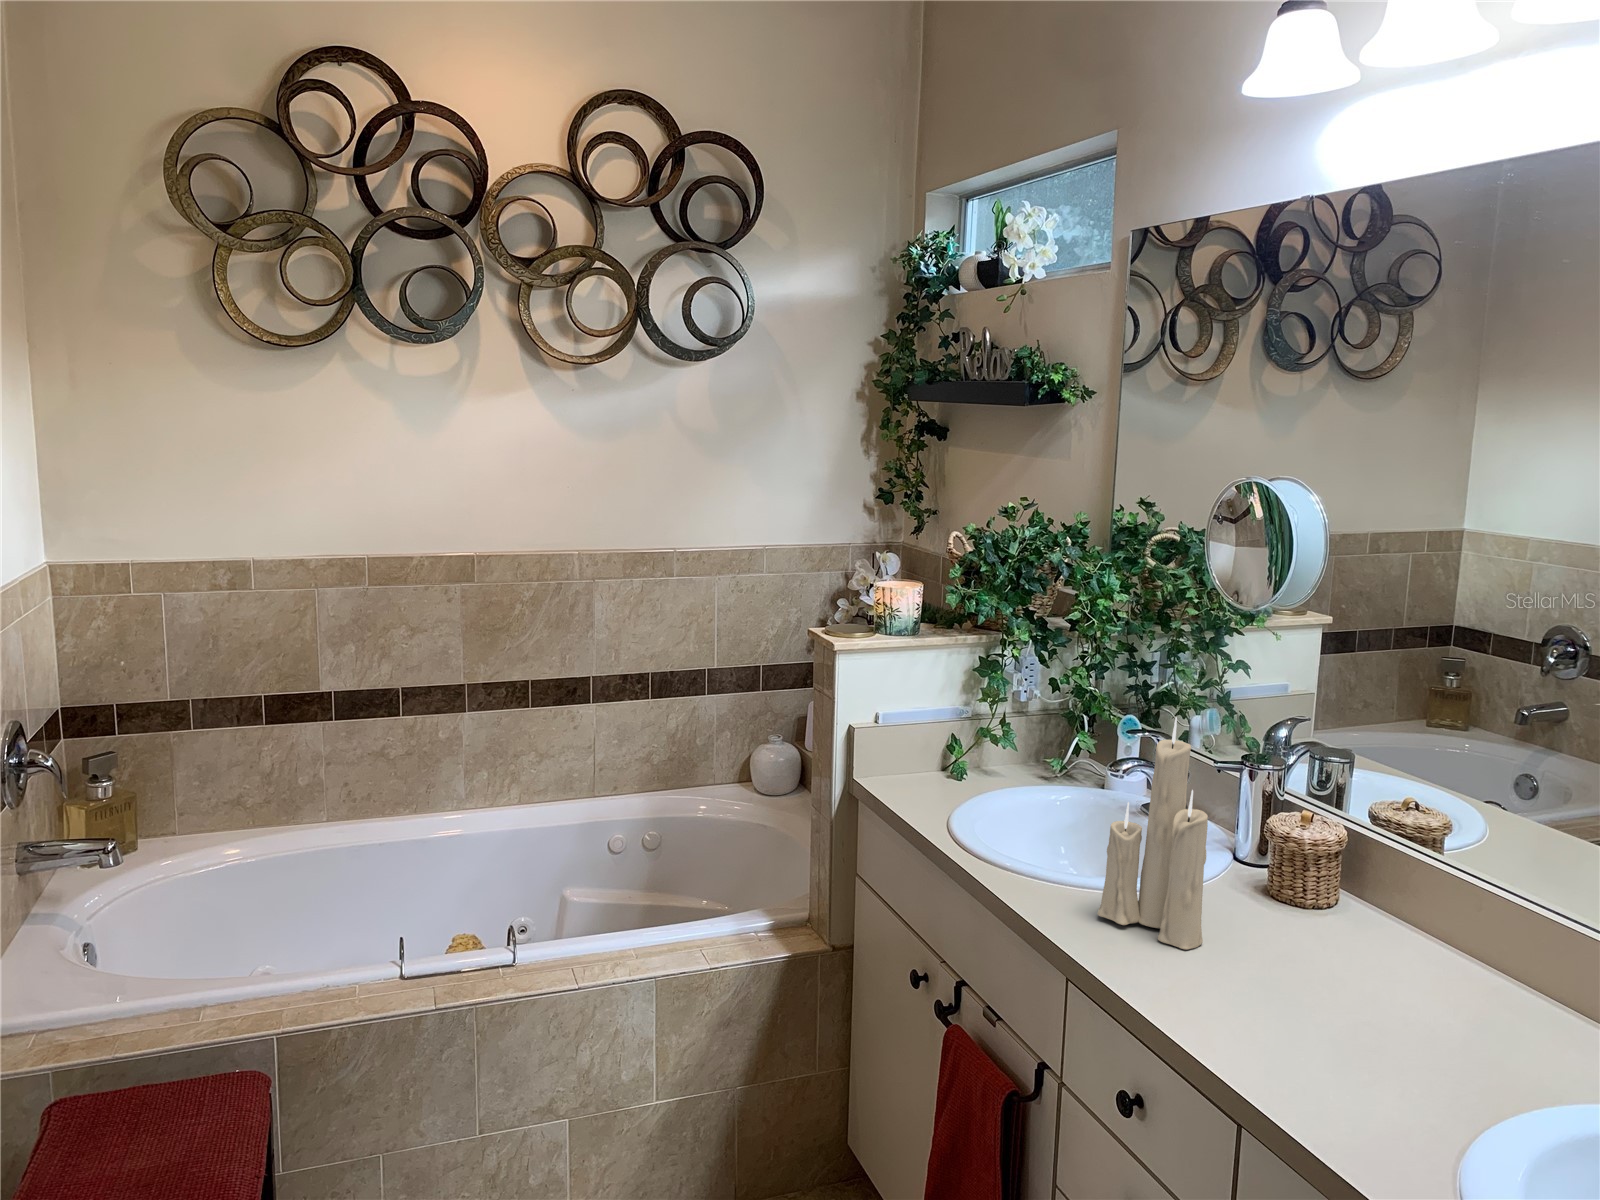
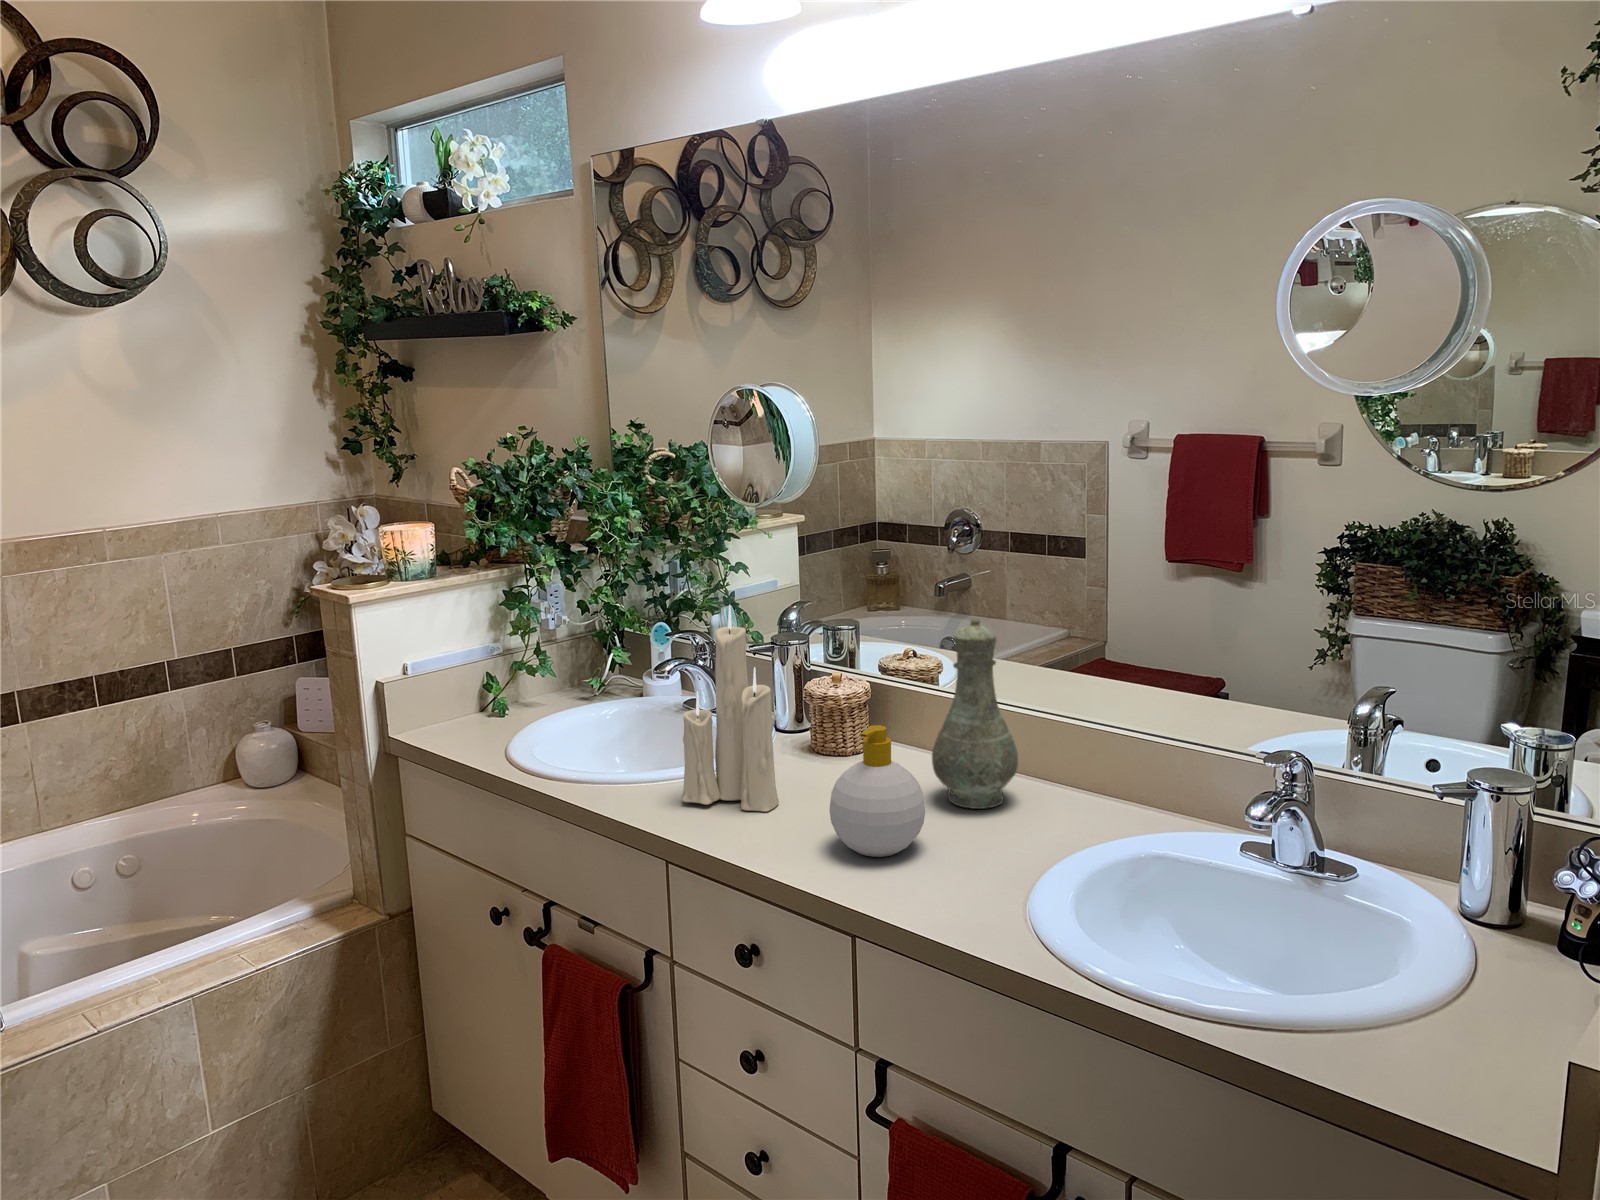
vase: none [1396,785,1514,1018] -> present [932,618,1018,809]
soap bottle: none [1242,886,1363,1041] -> present [830,725,925,857]

